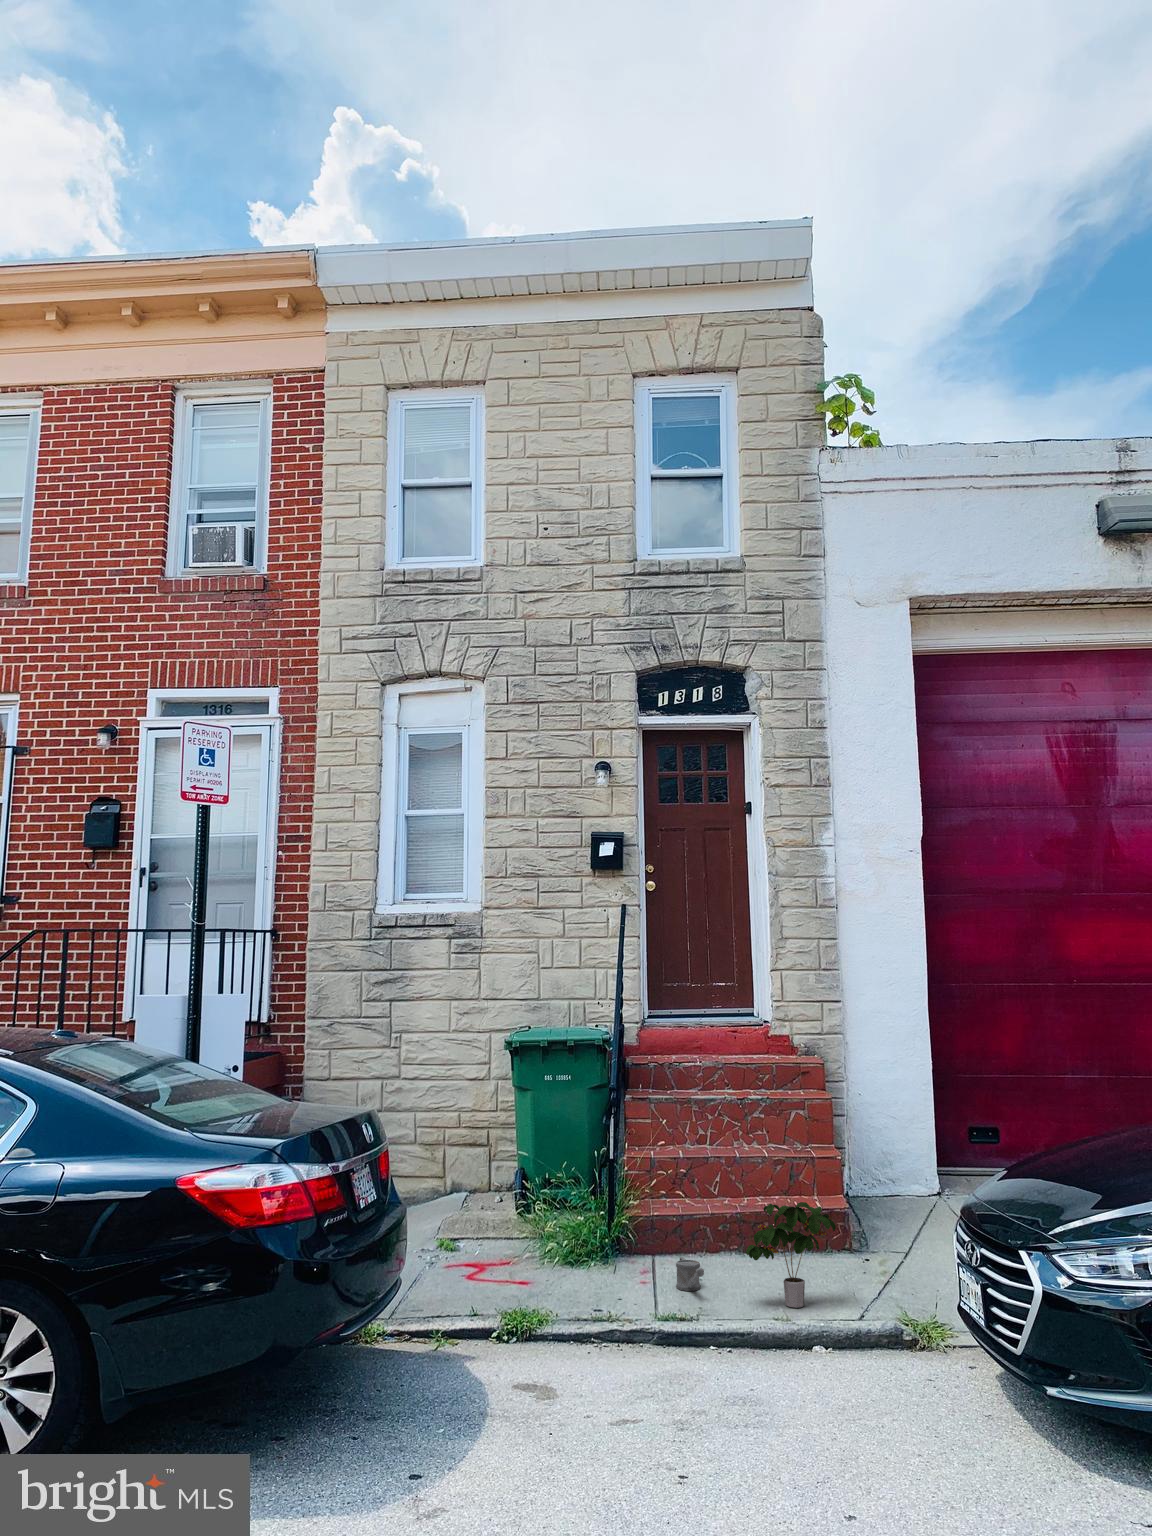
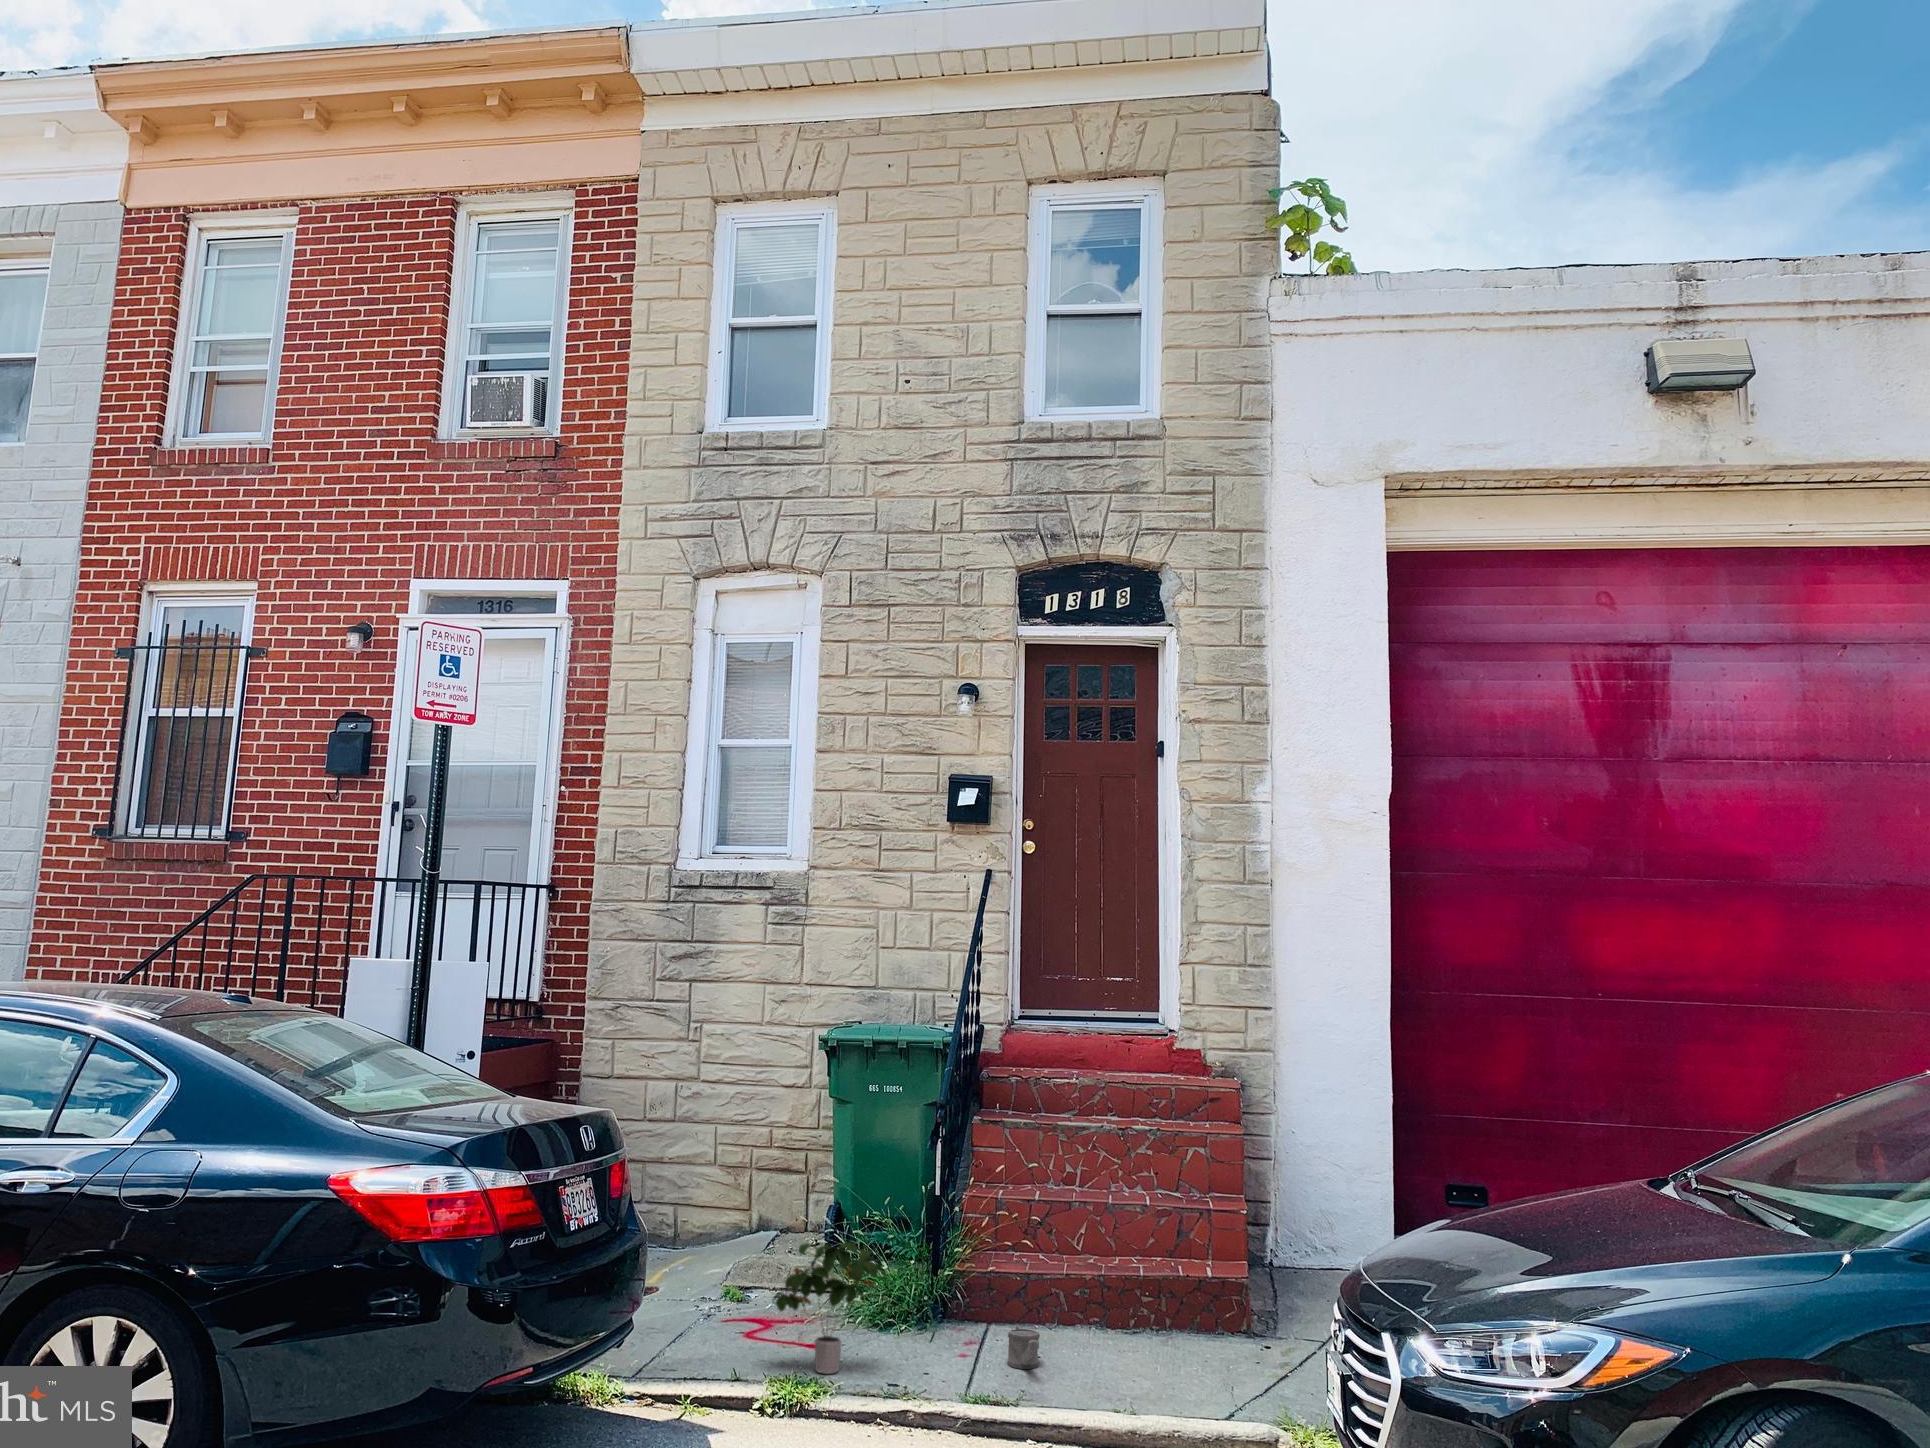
potted plant: present [746,1202,836,1308] -> present [772,1242,886,1374]

